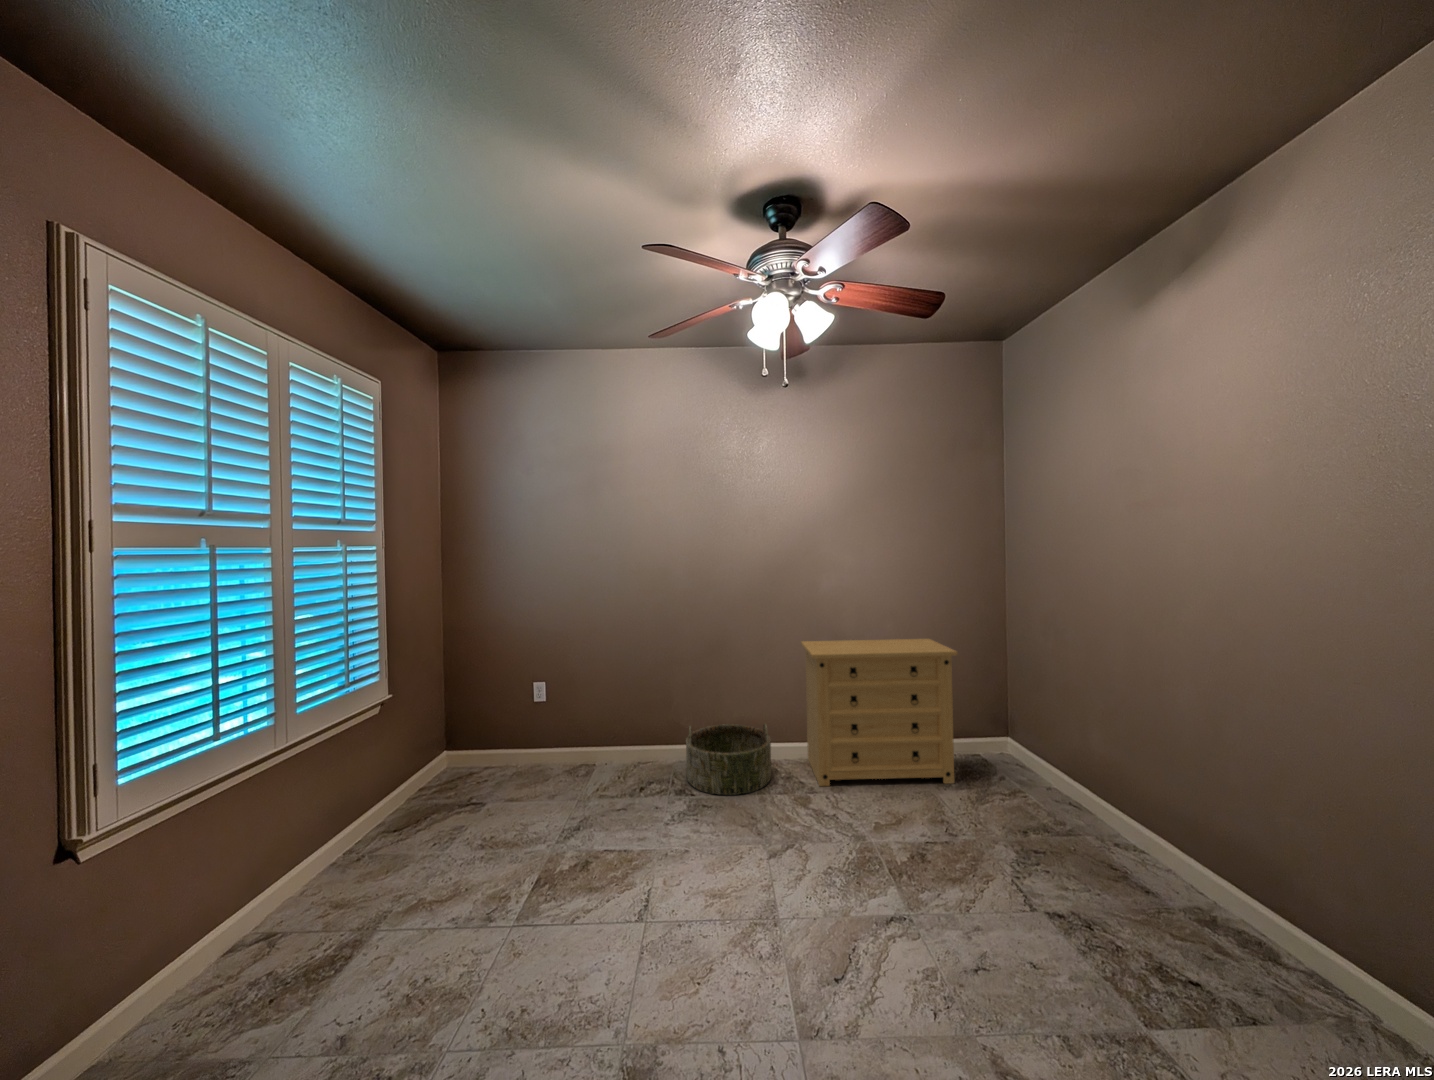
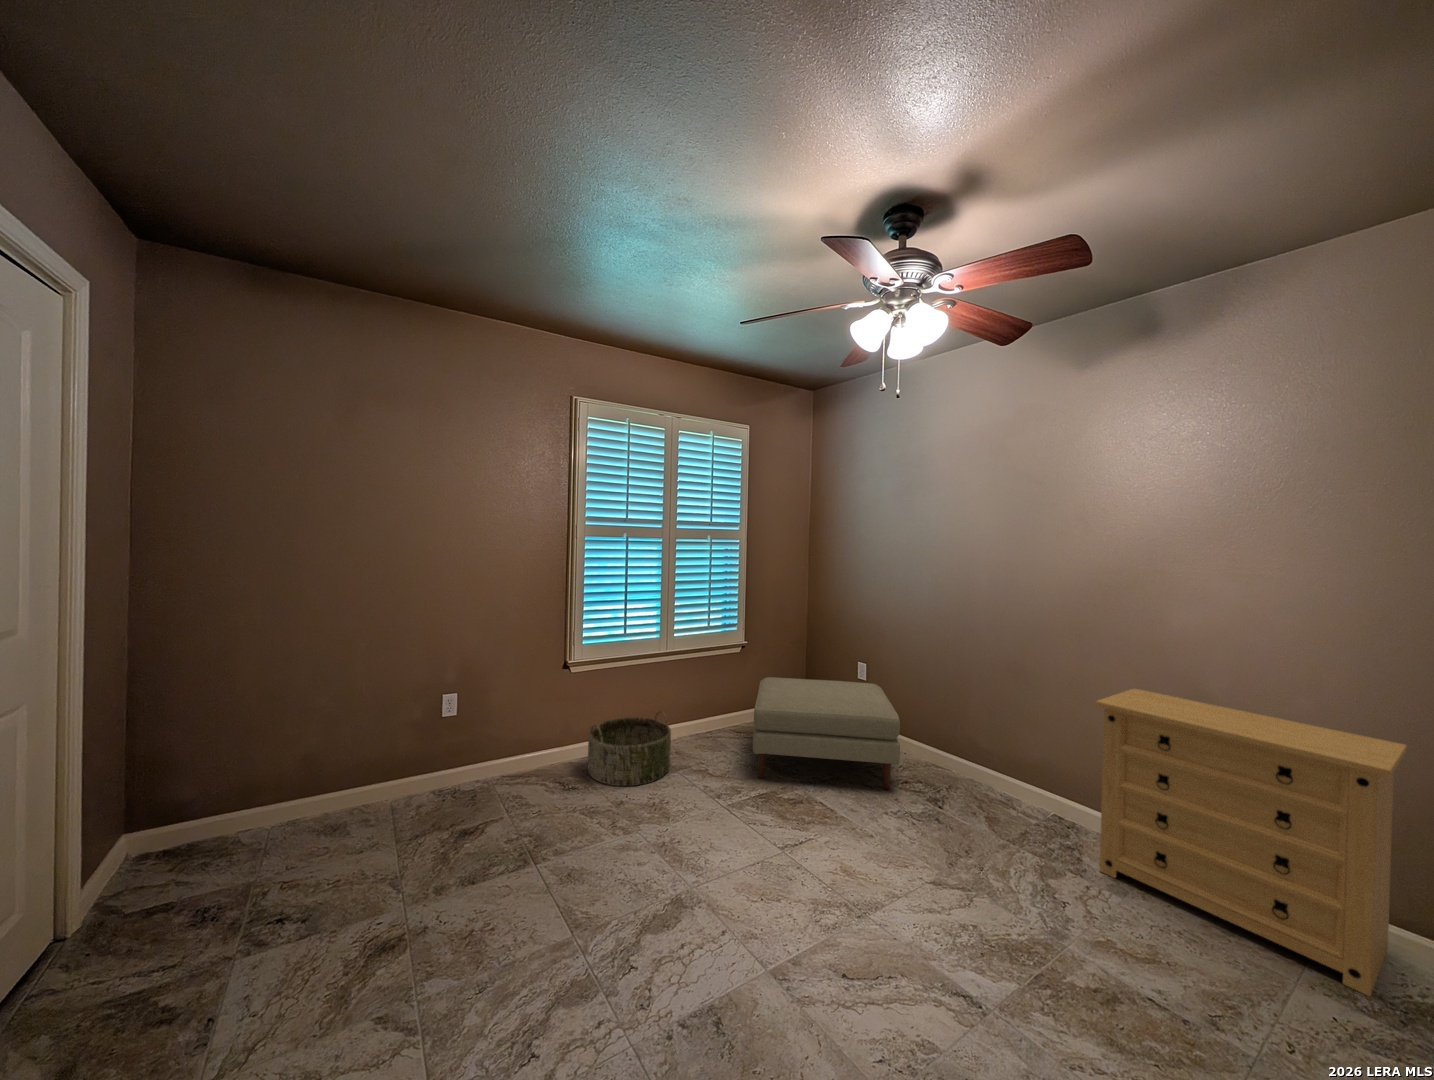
ottoman: none [435,701,650,868] -> present [753,677,900,789]
basket: present [686,724,771,795] -> present [588,711,671,786]

